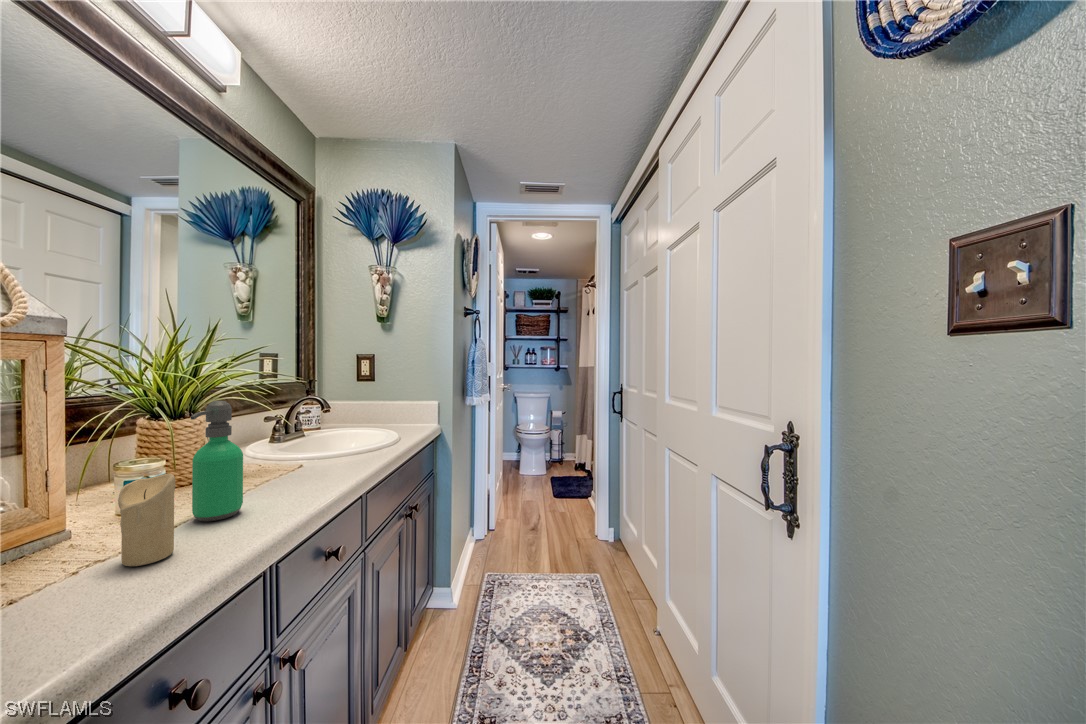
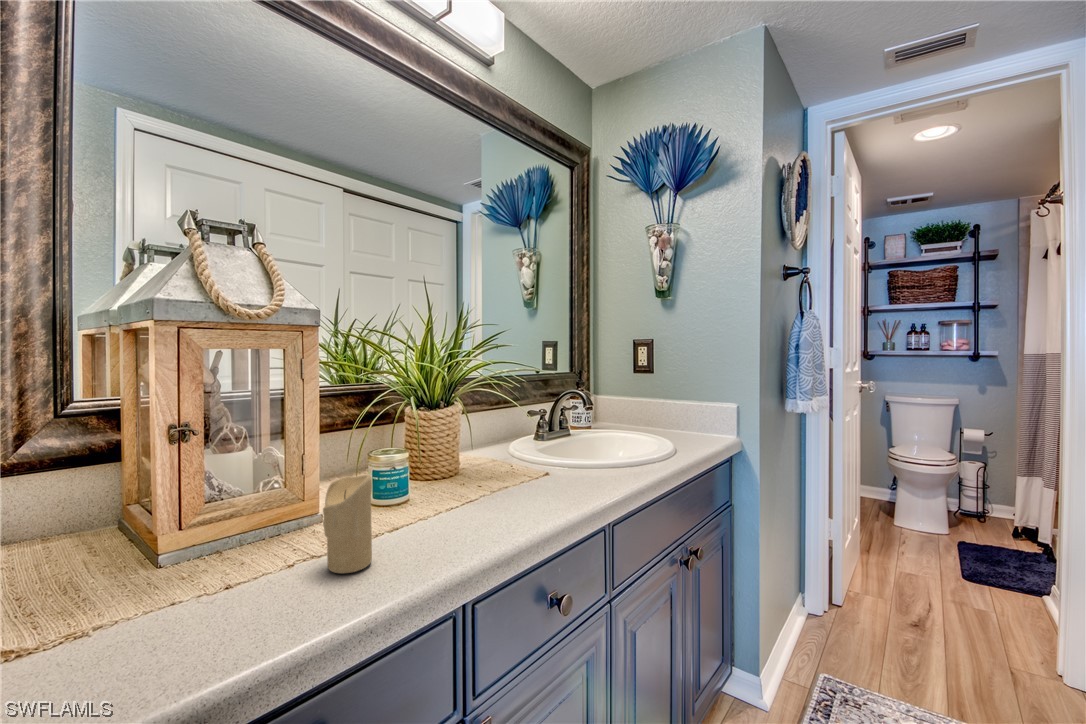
soap dispenser: present [191,401,243,521] -> none [402,394,459,532]

